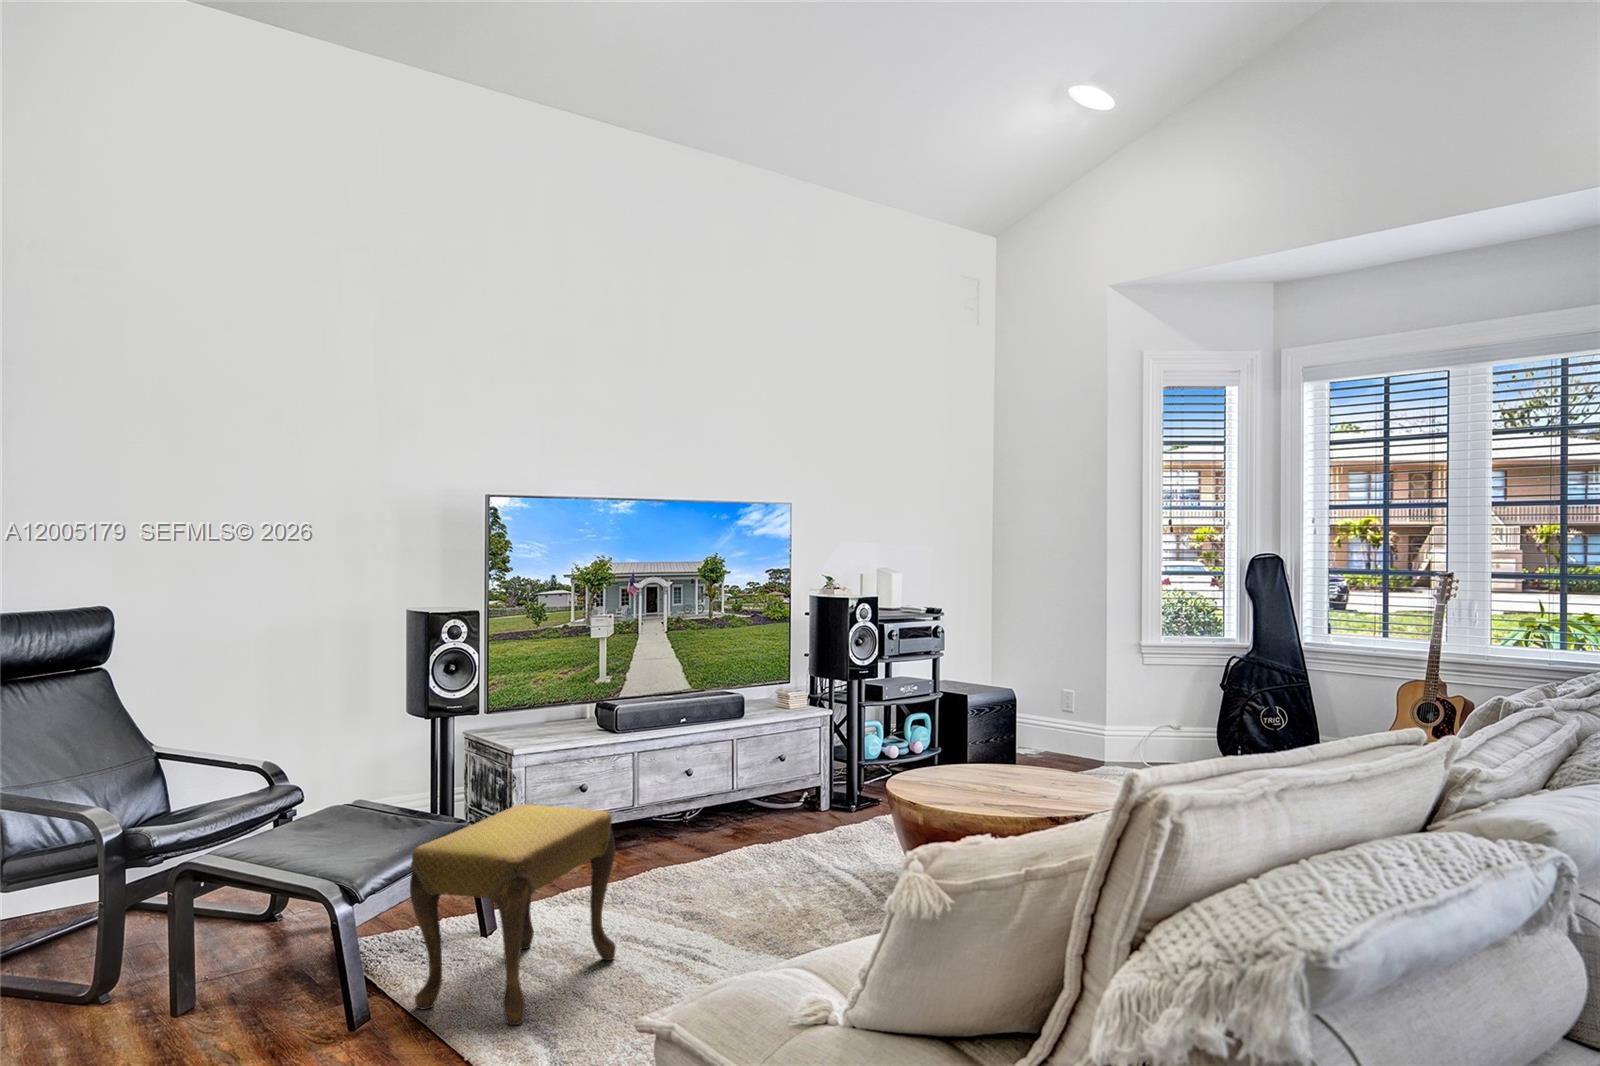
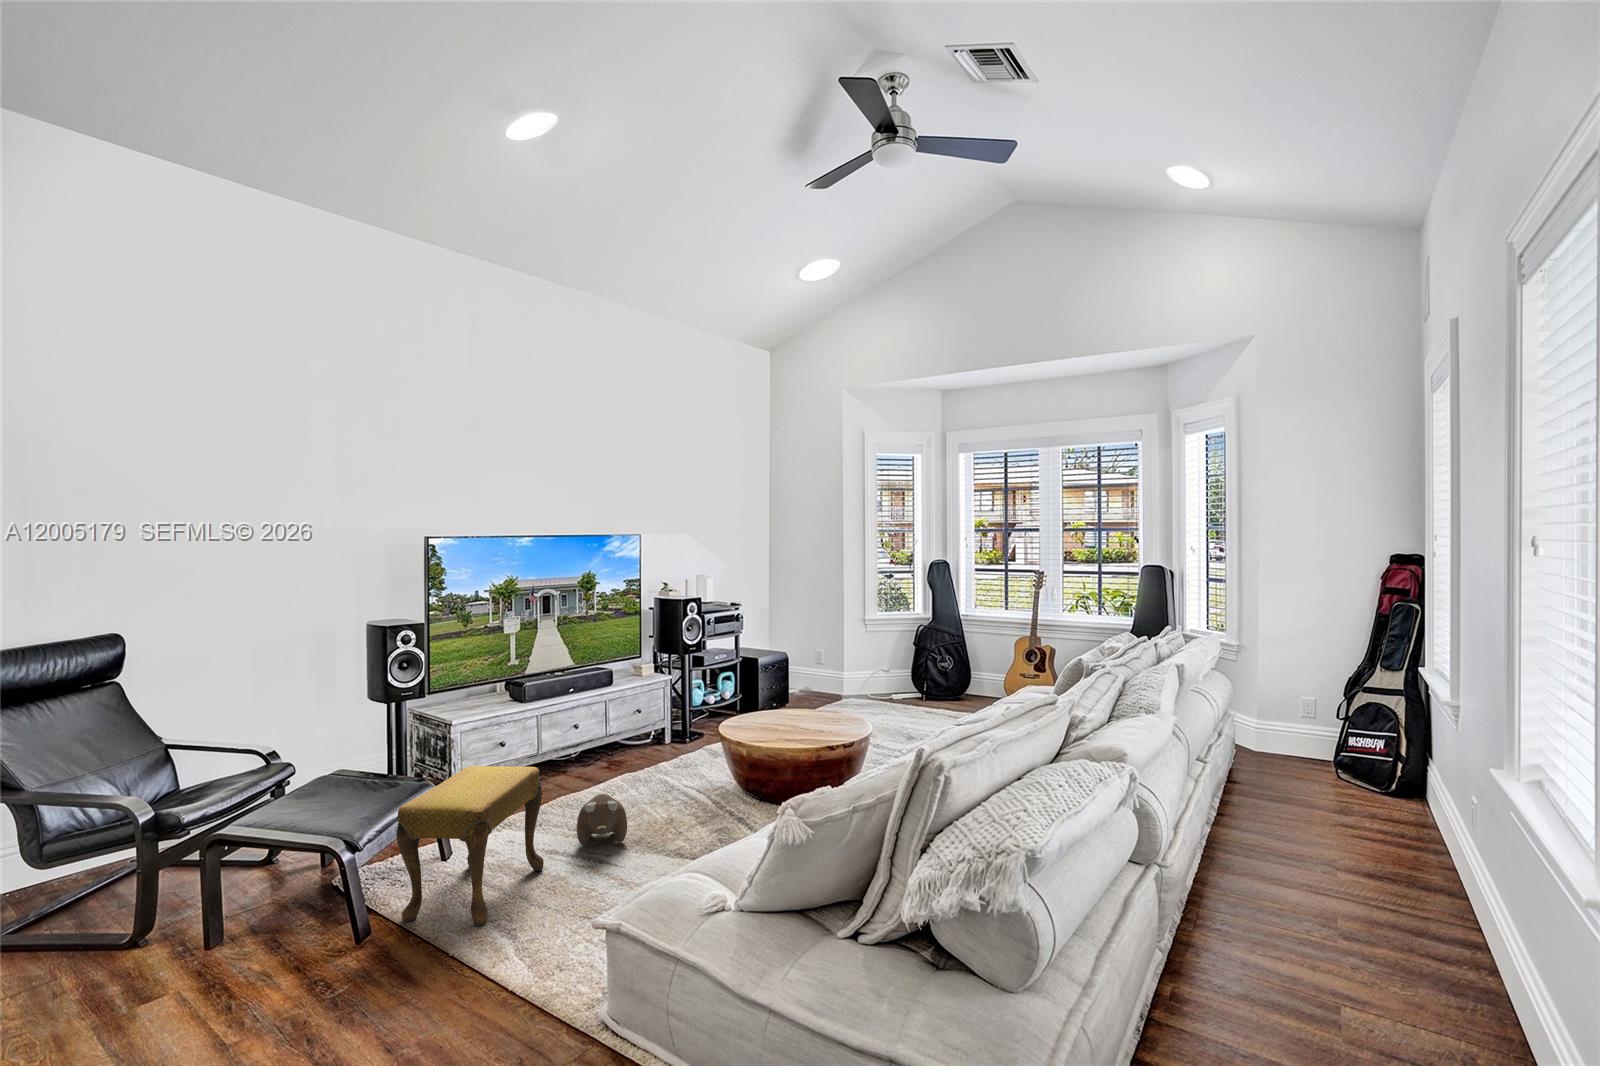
plush toy: none [667,861,738,933] -> present [577,794,627,845]

